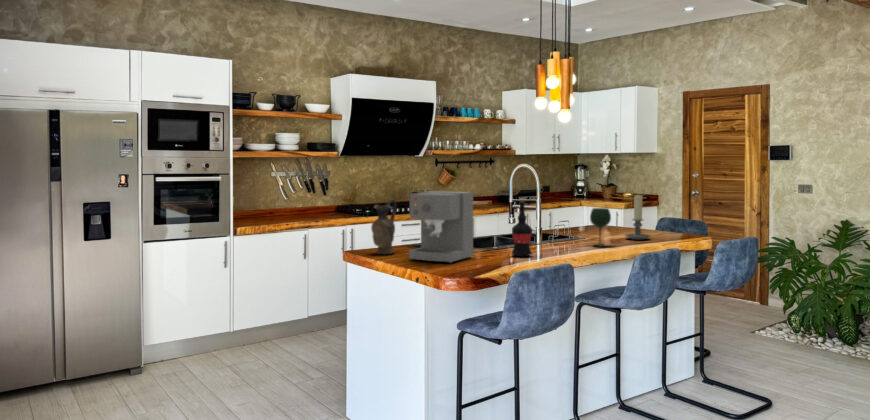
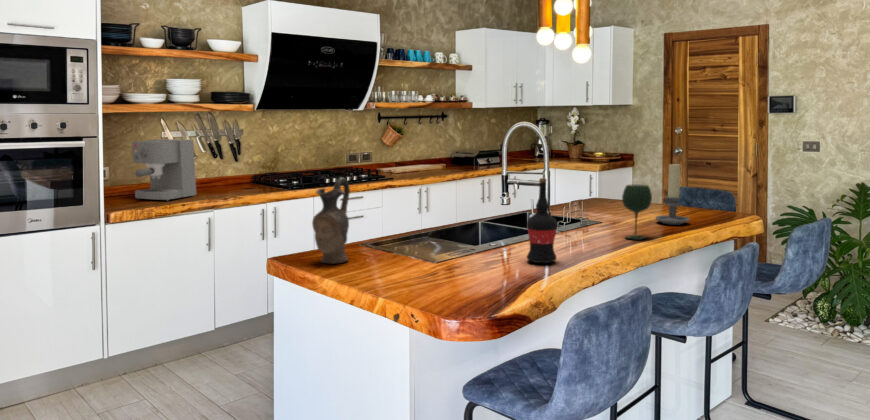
coffee maker: present [409,191,473,263] -> present [131,139,196,201]

